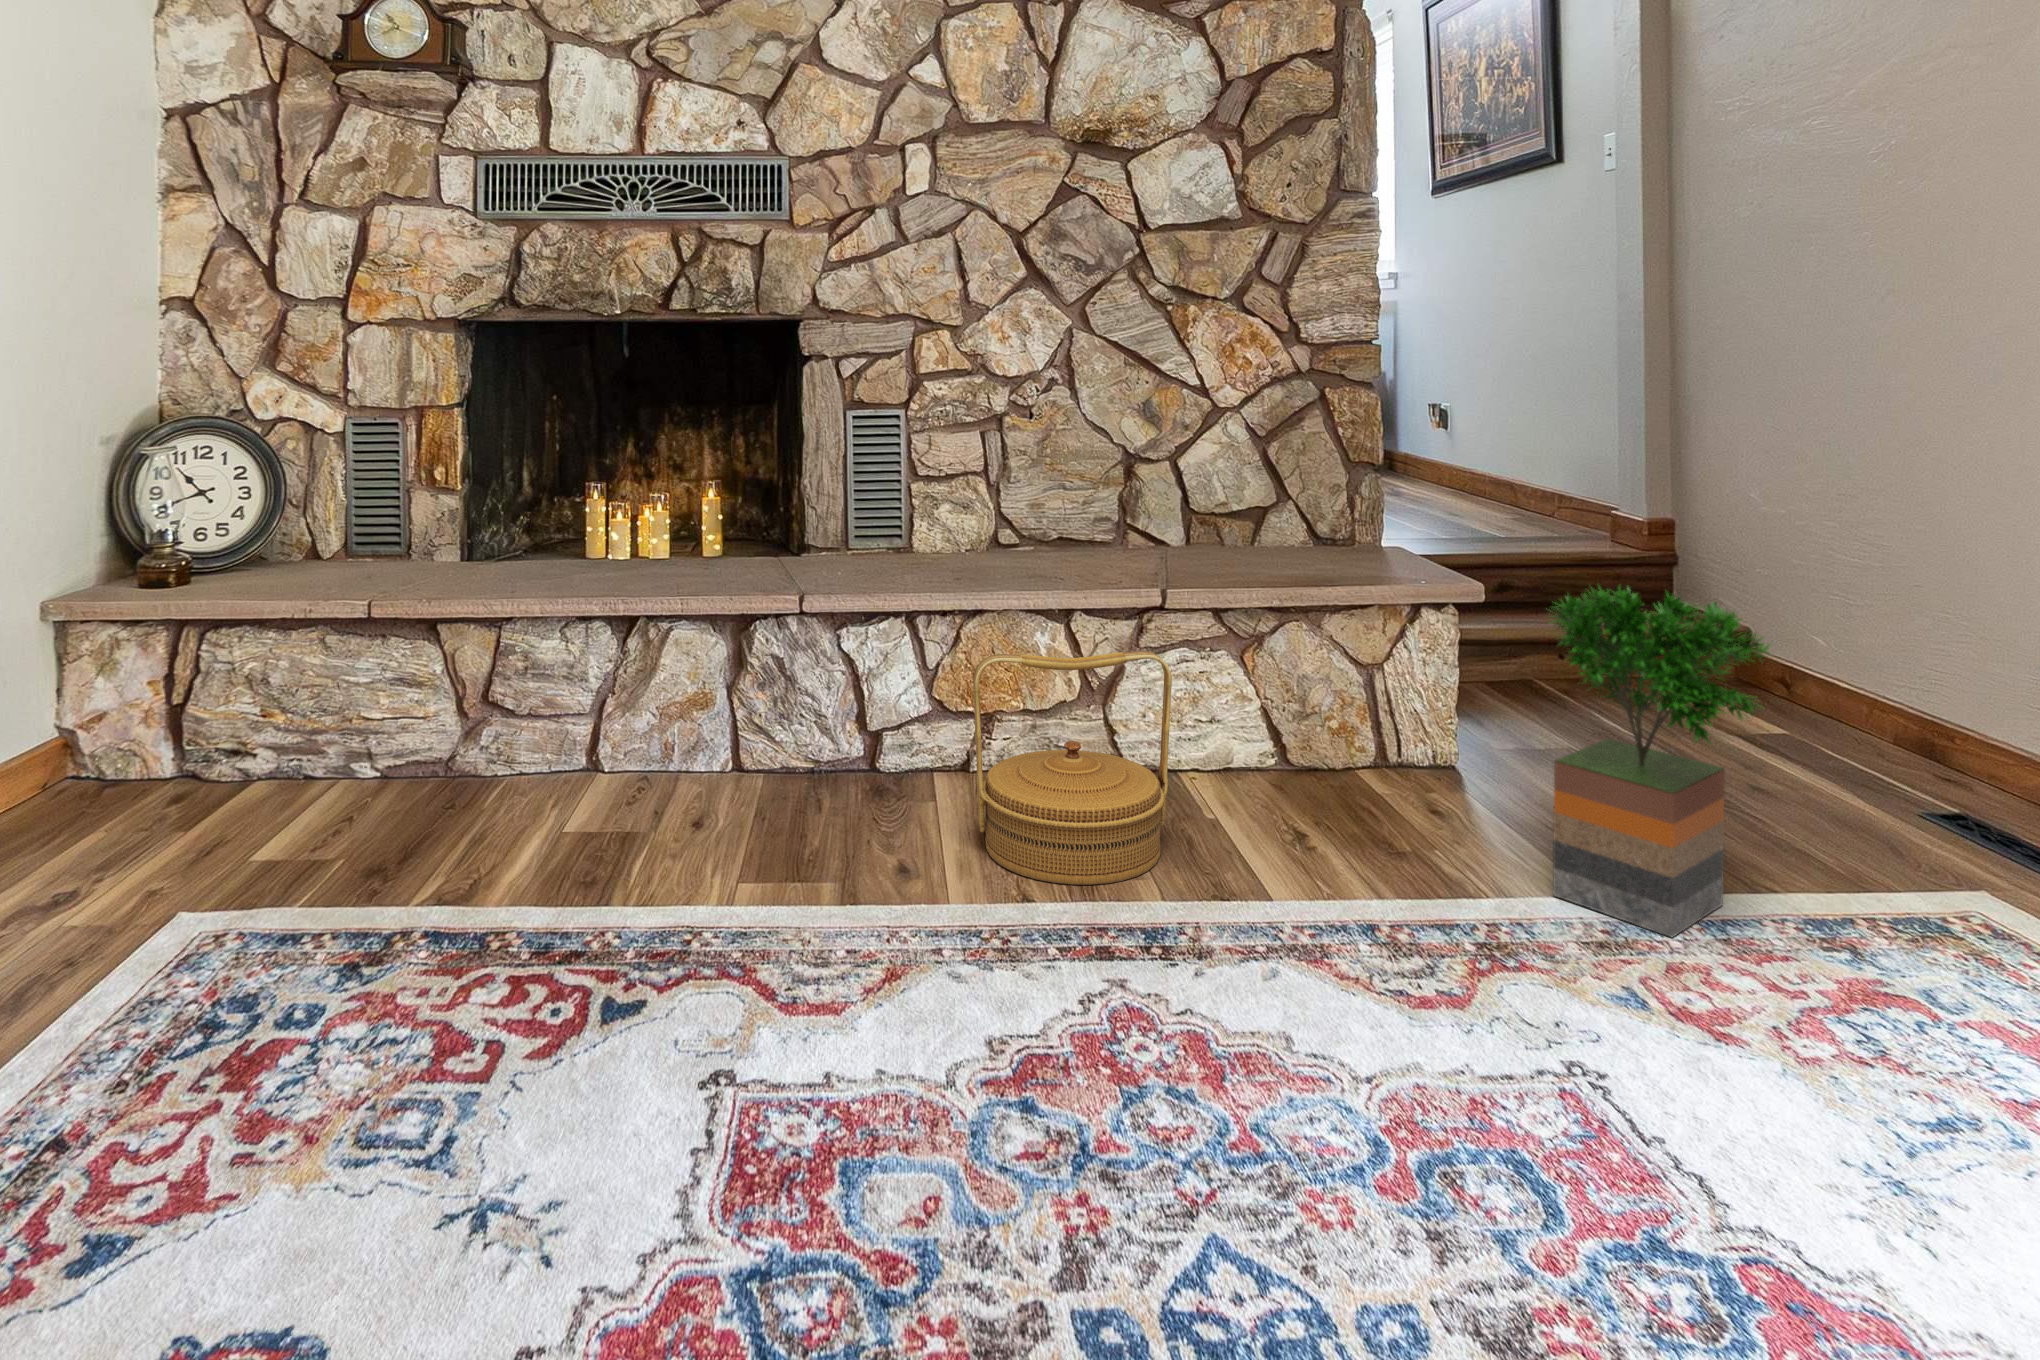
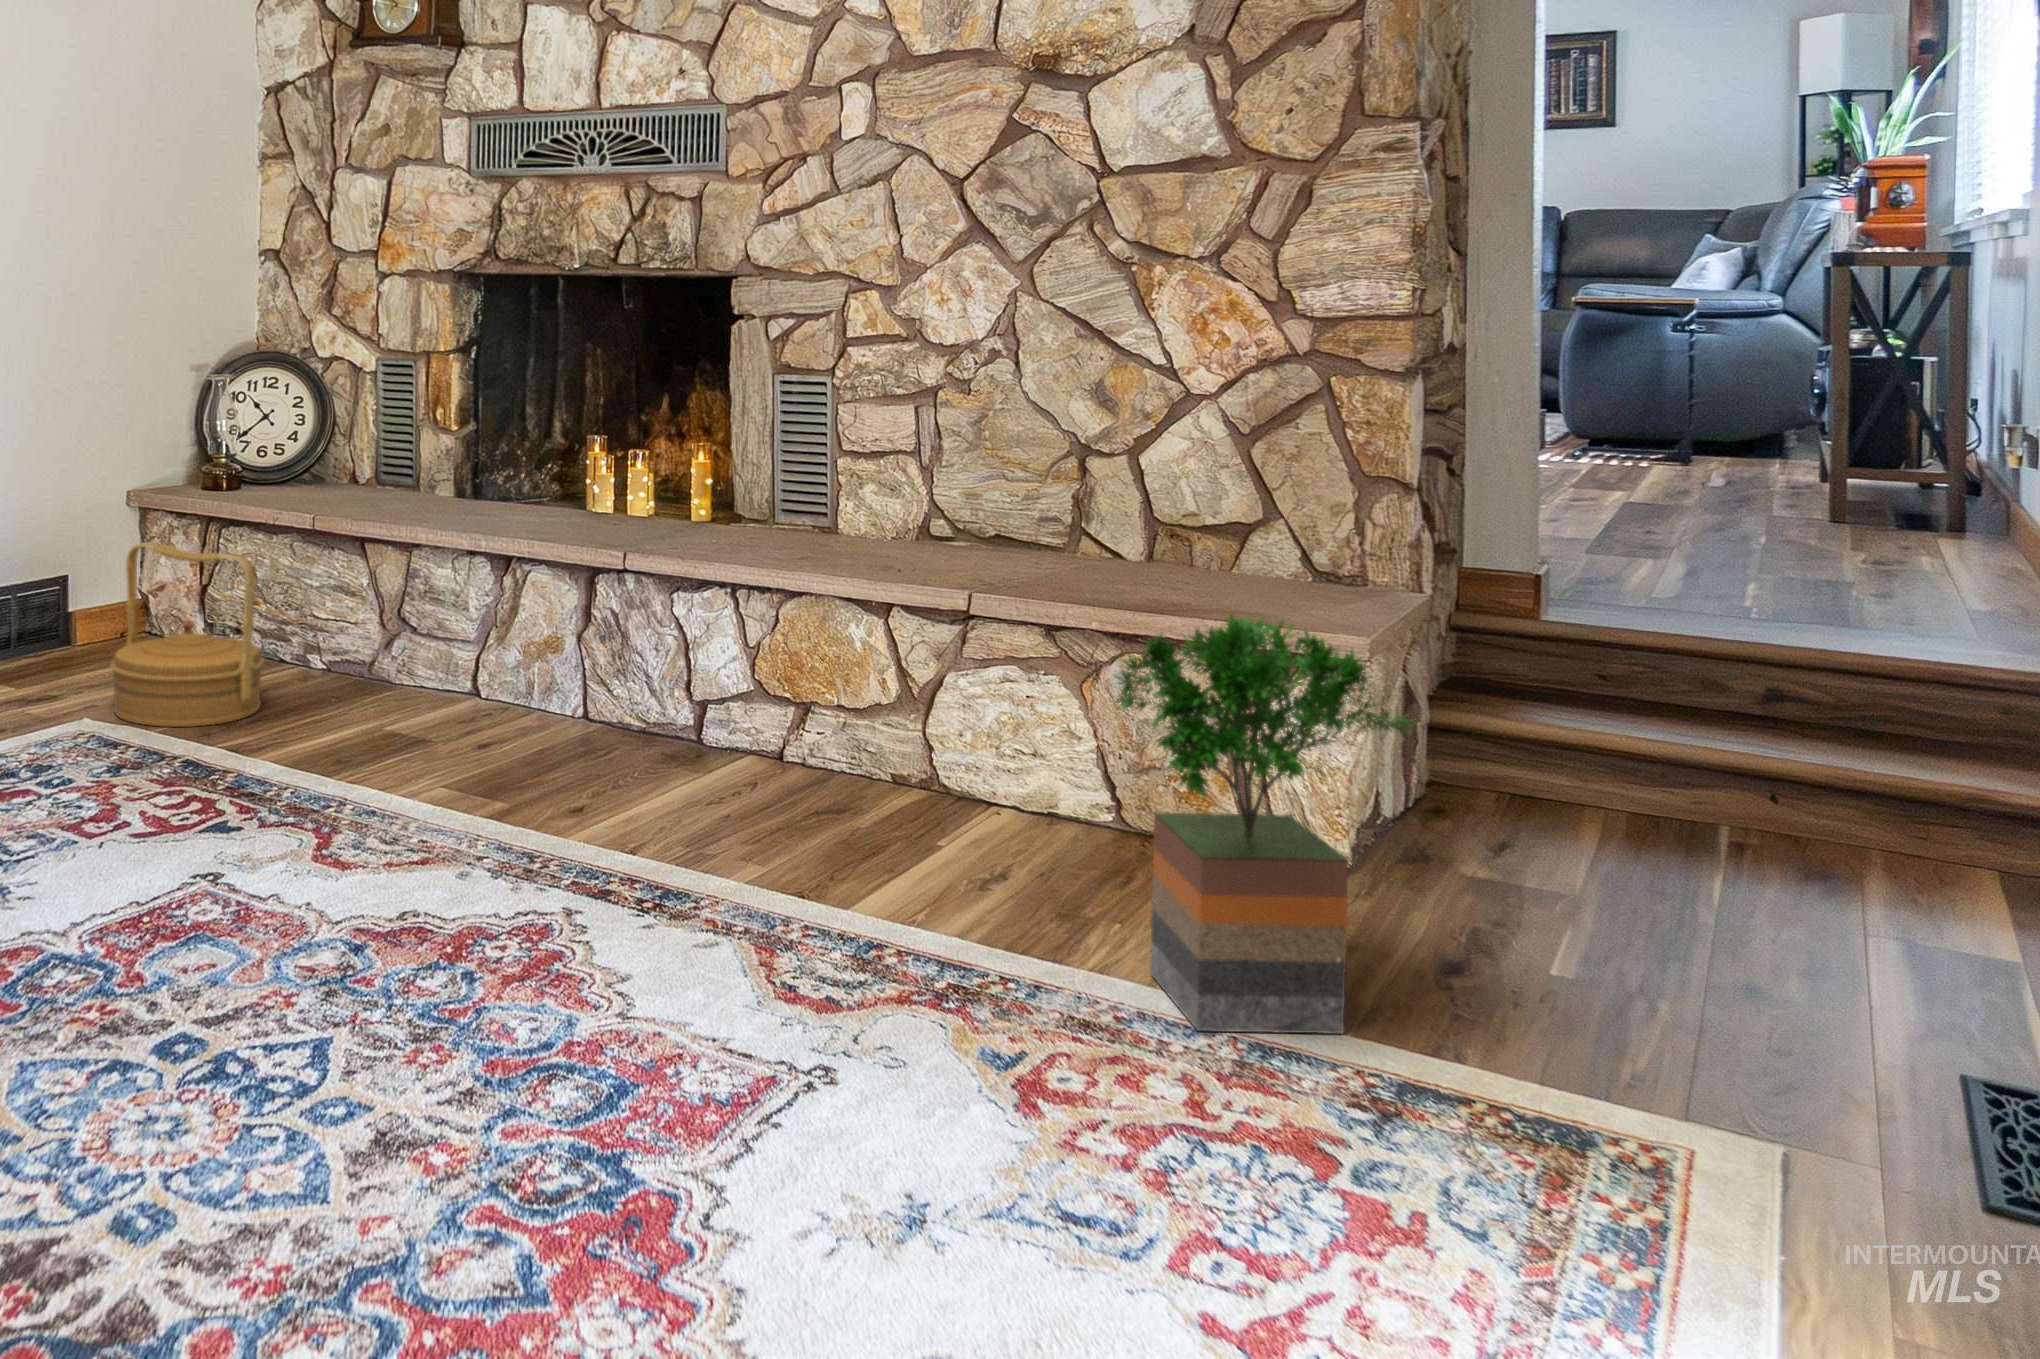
basket: present [973,651,1172,885] -> present [111,542,264,727]

